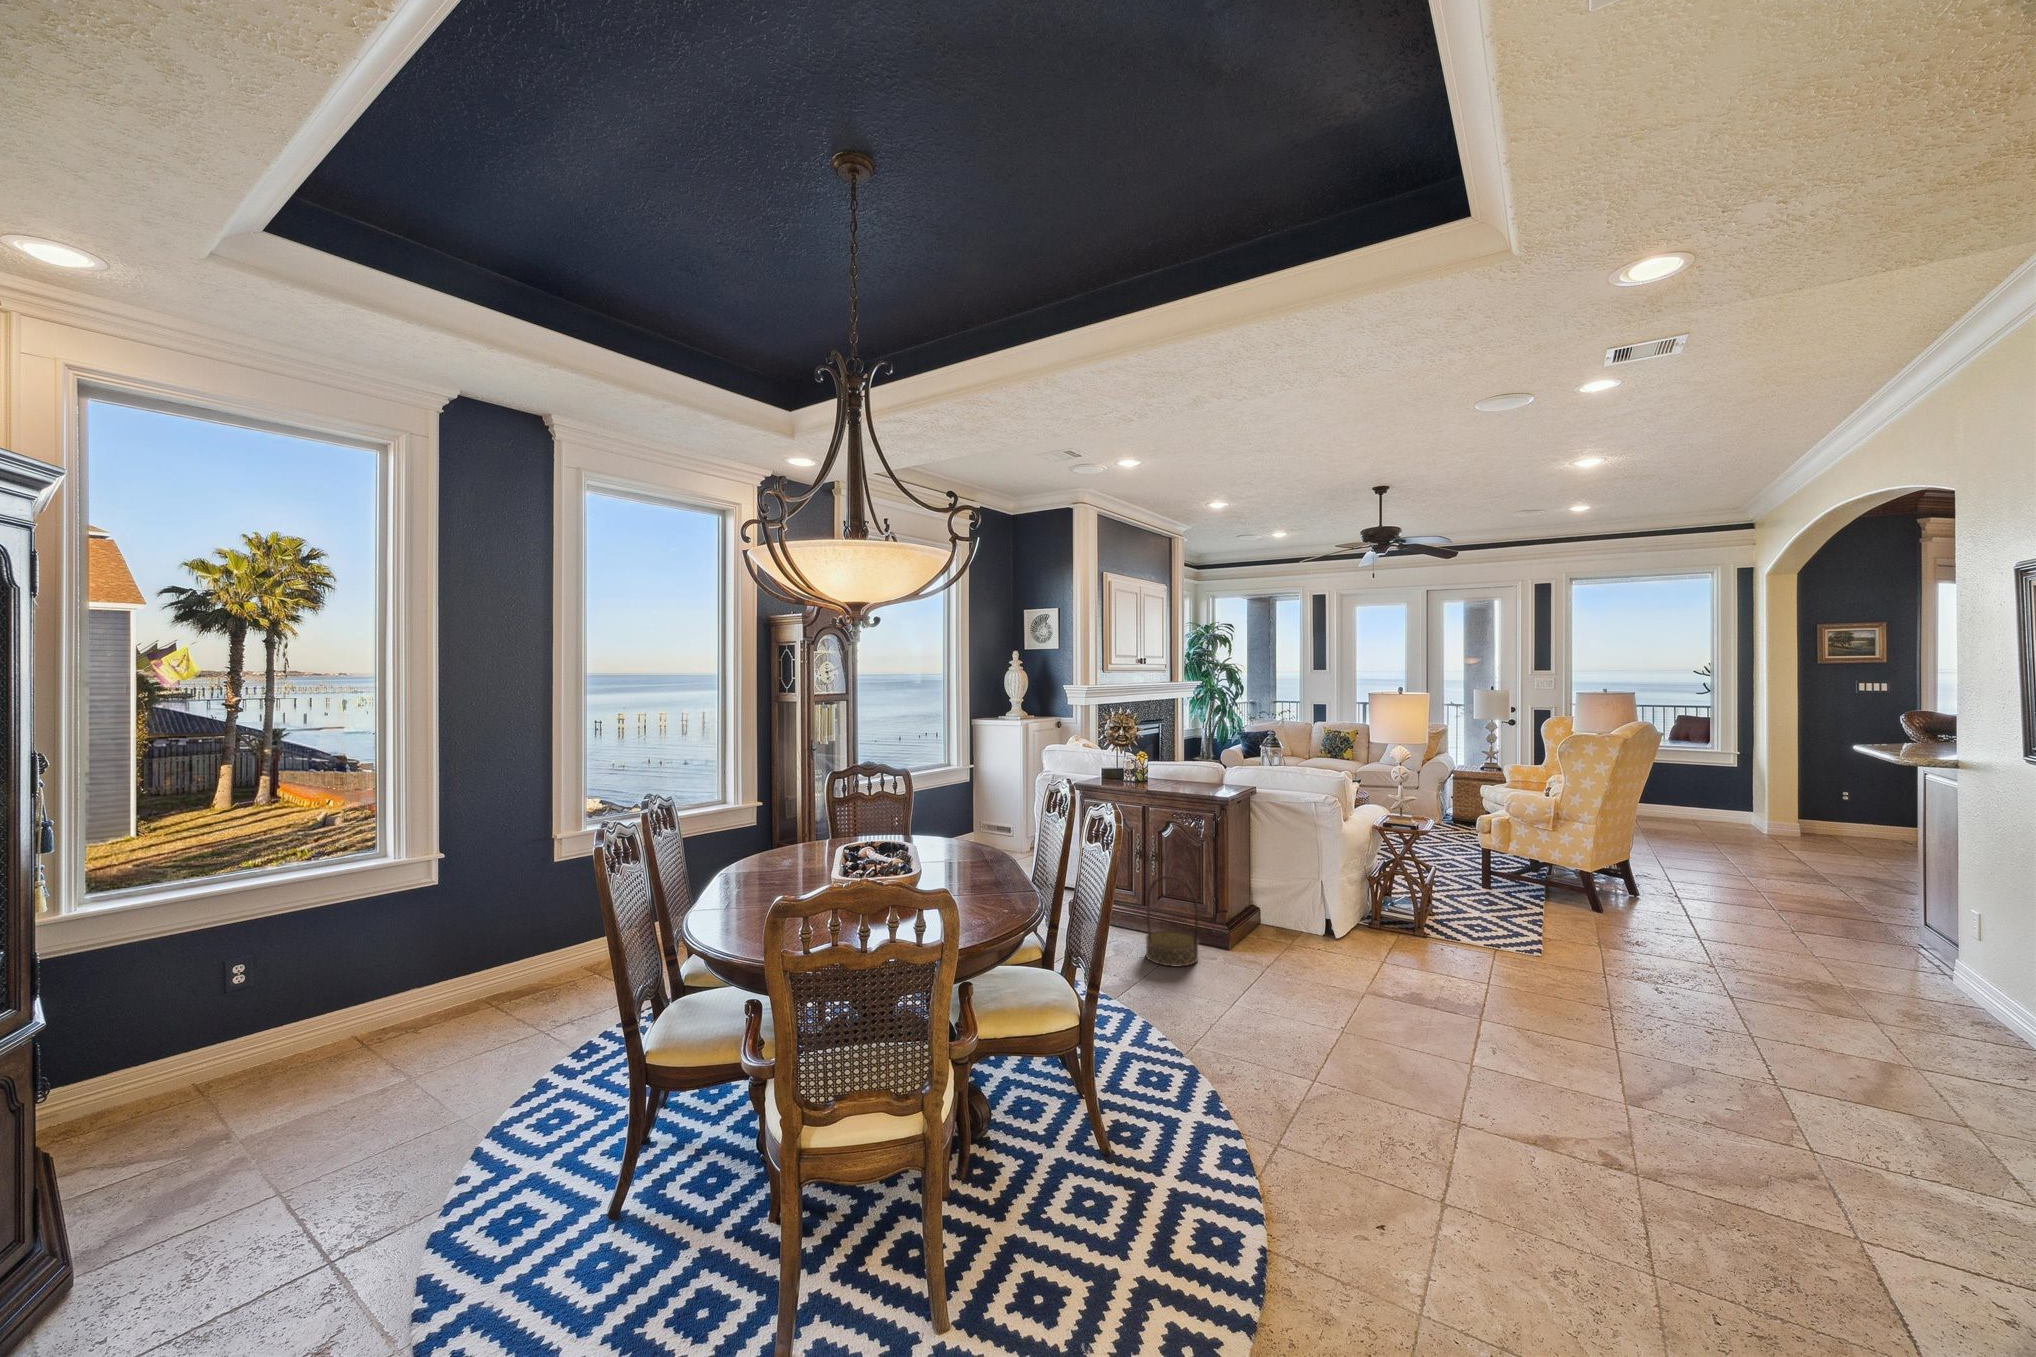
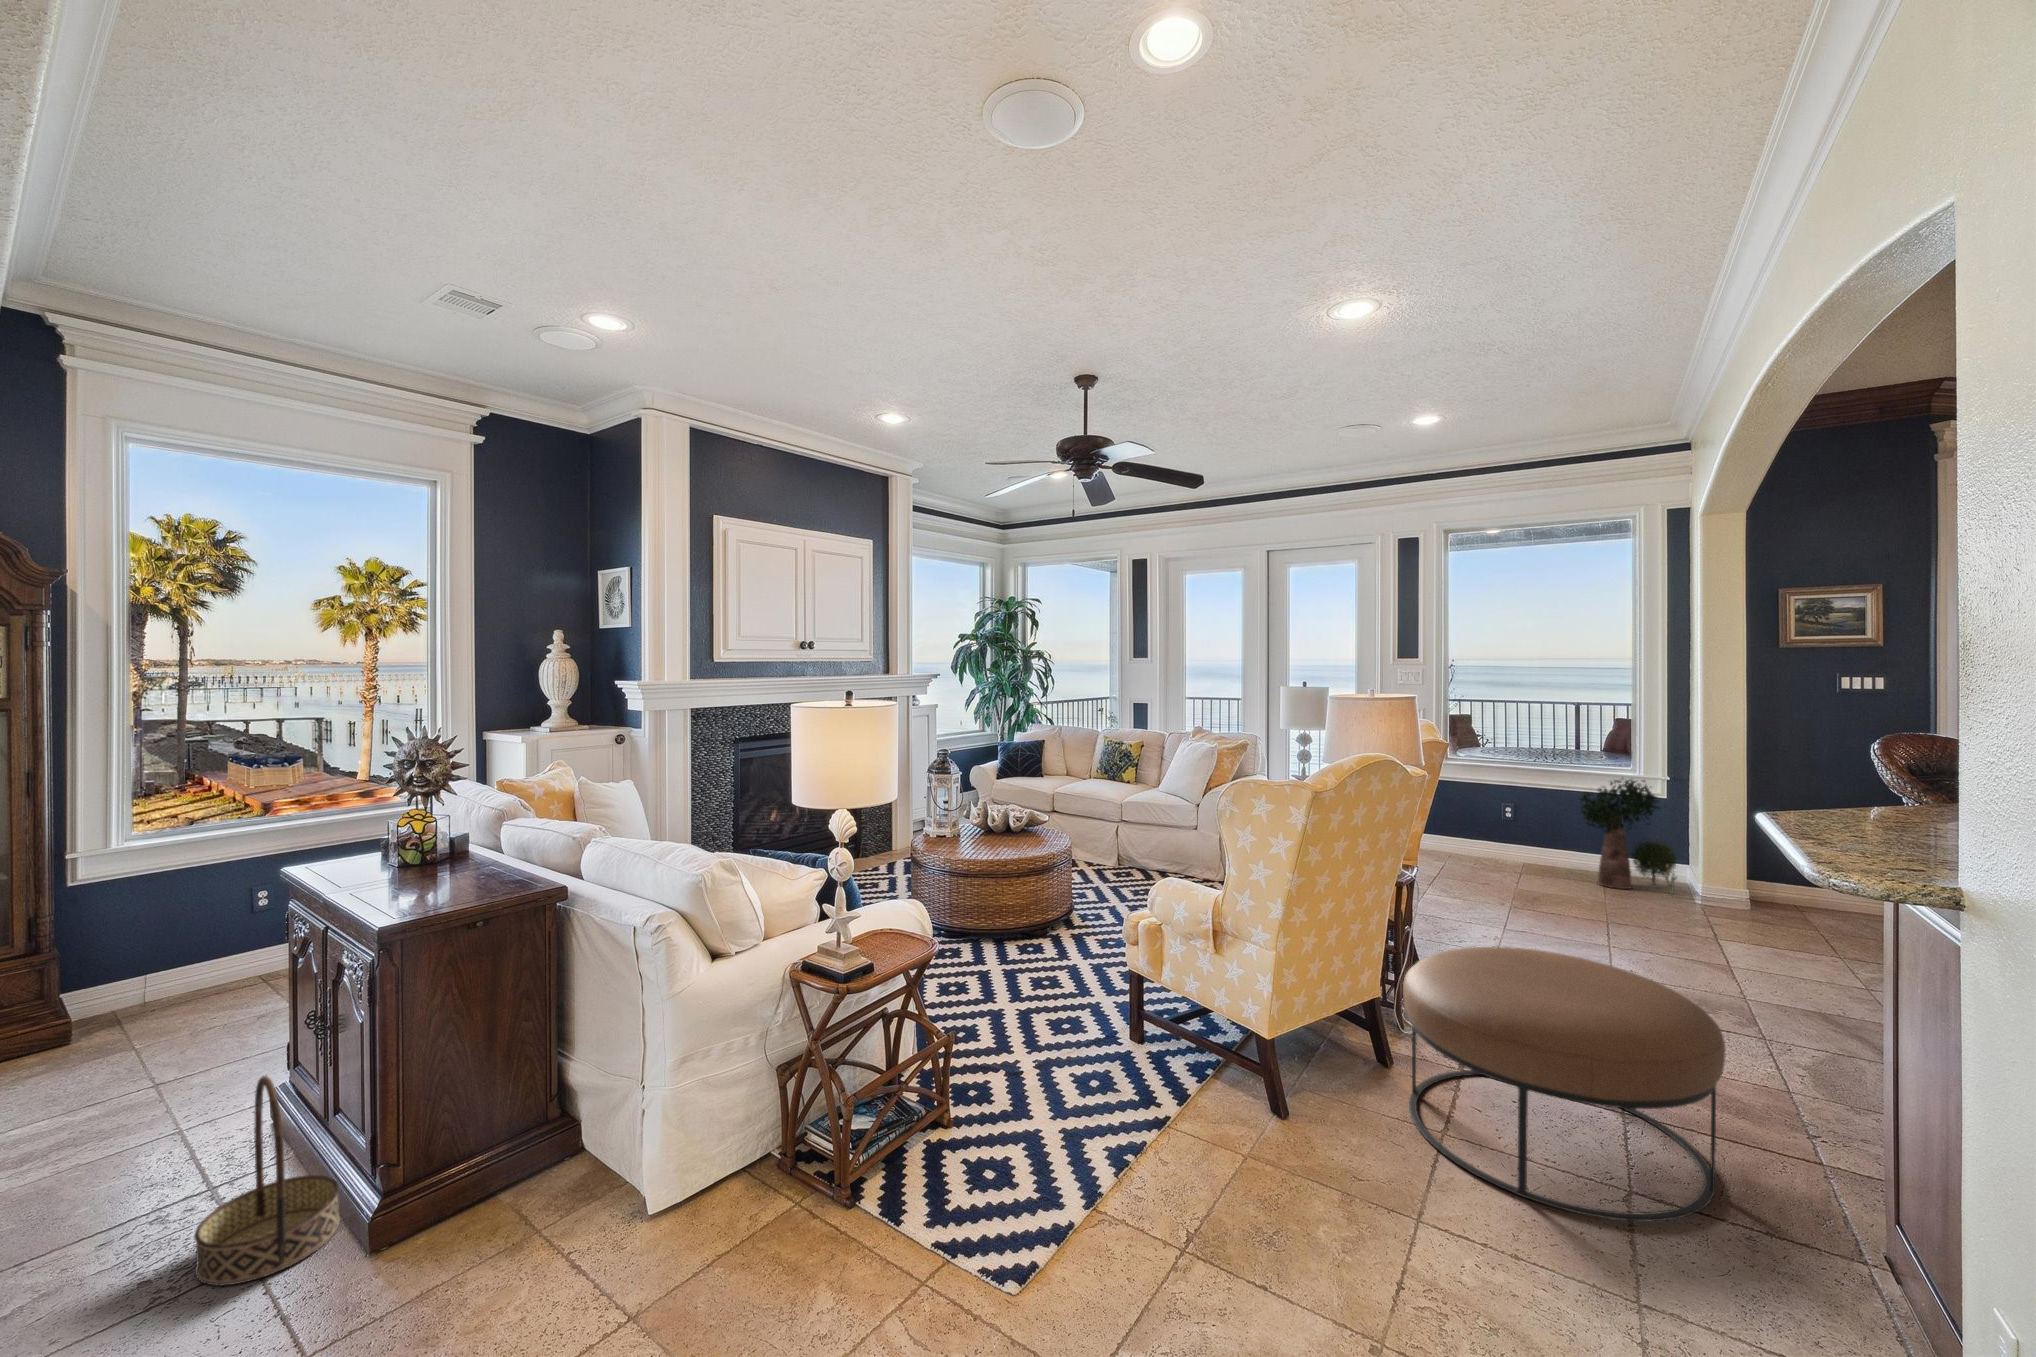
potted plant: none [1678,752,1751,831] -> present [1581,780,1677,895]
ottoman: none [1661,831,1850,944] -> present [1403,947,1725,1221]

